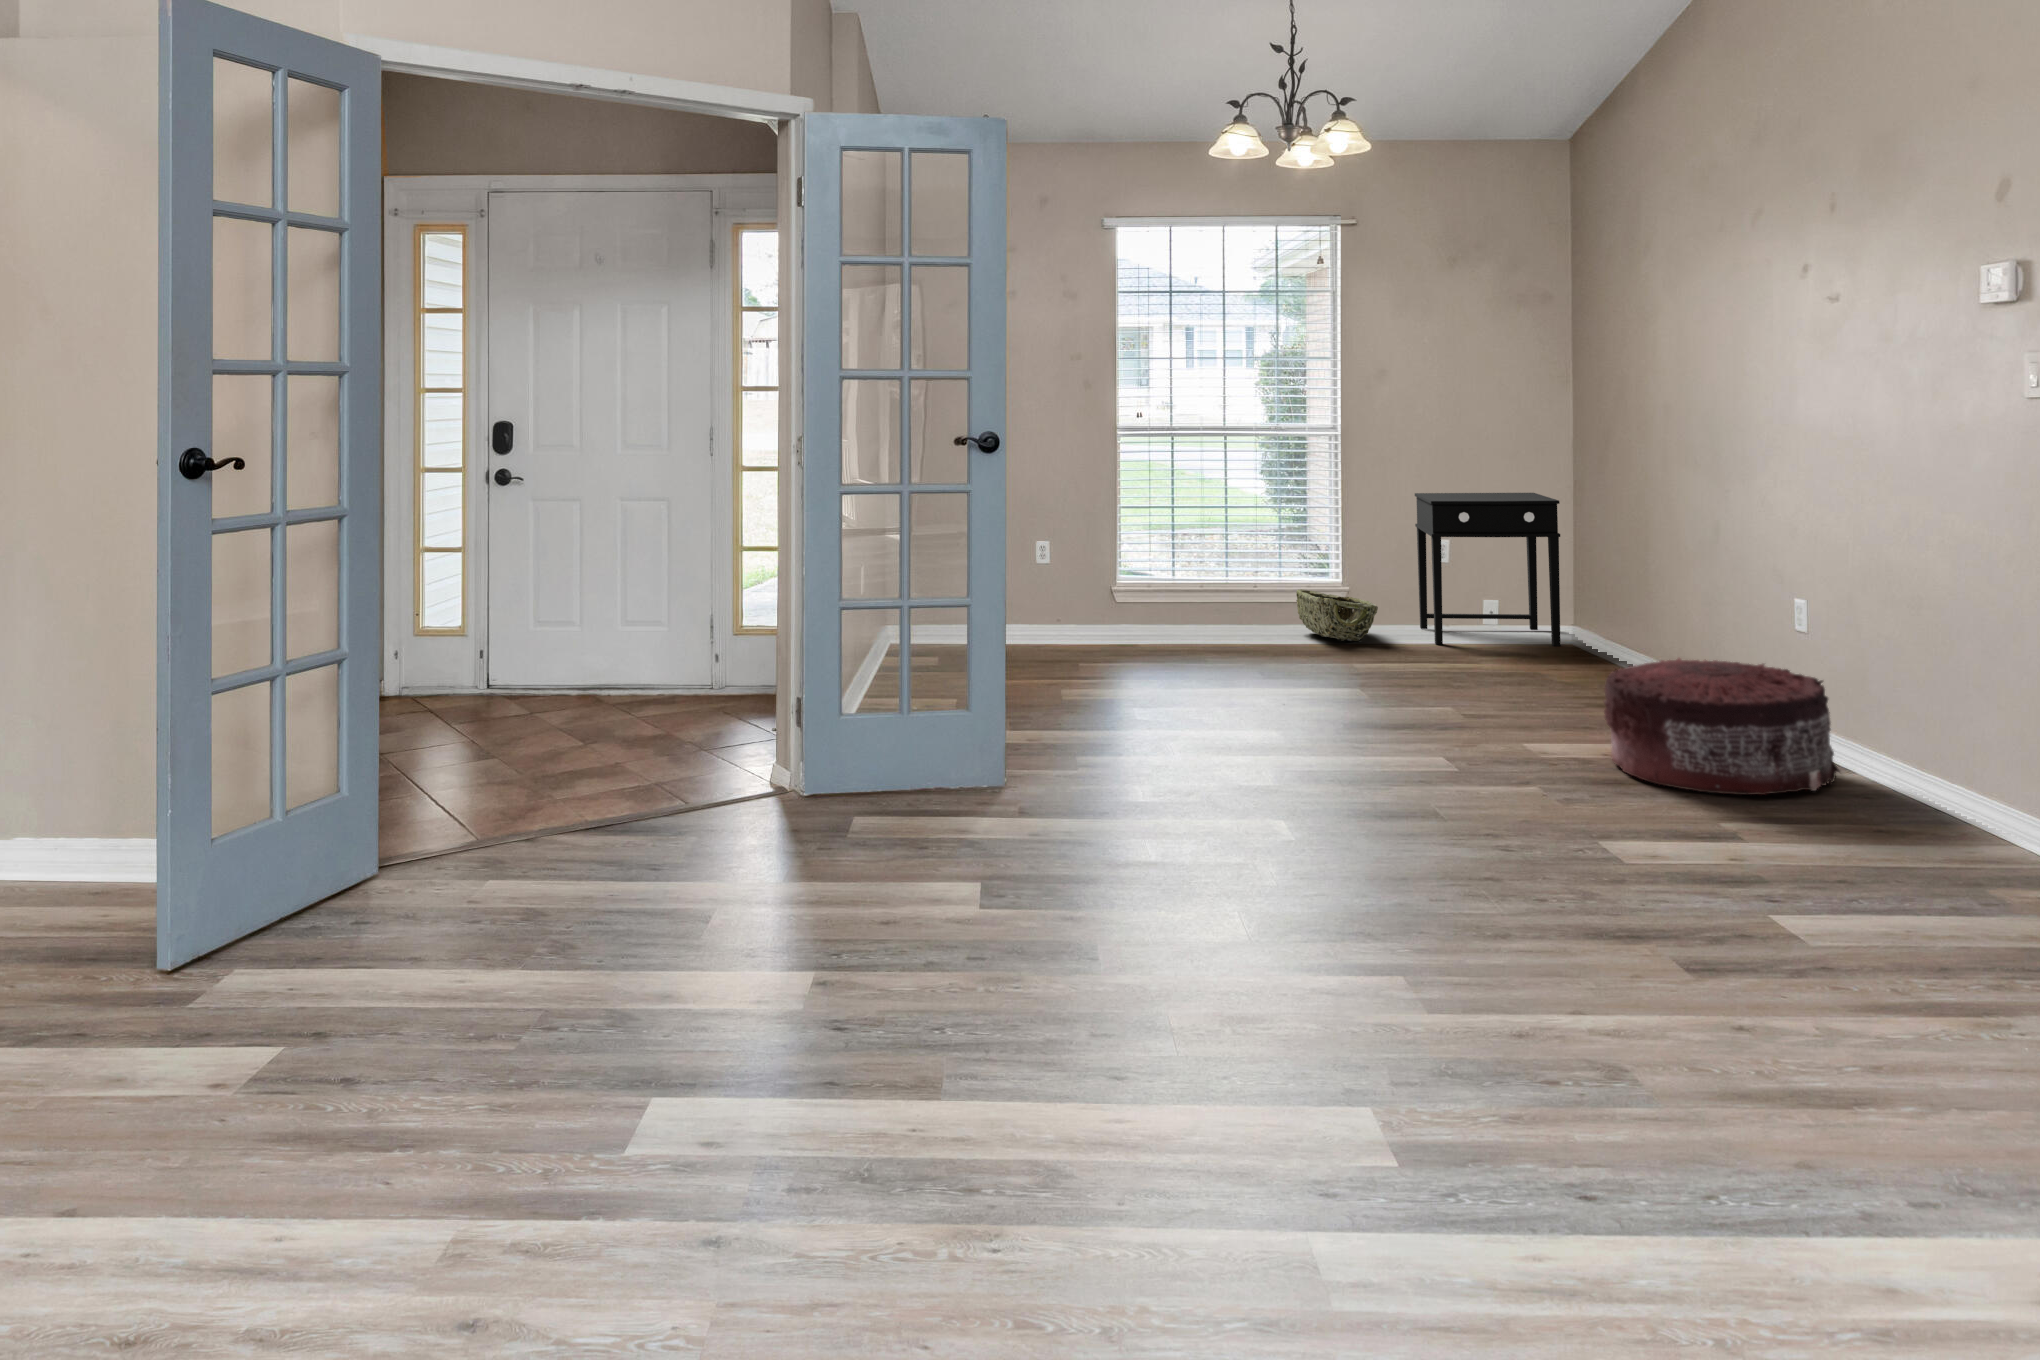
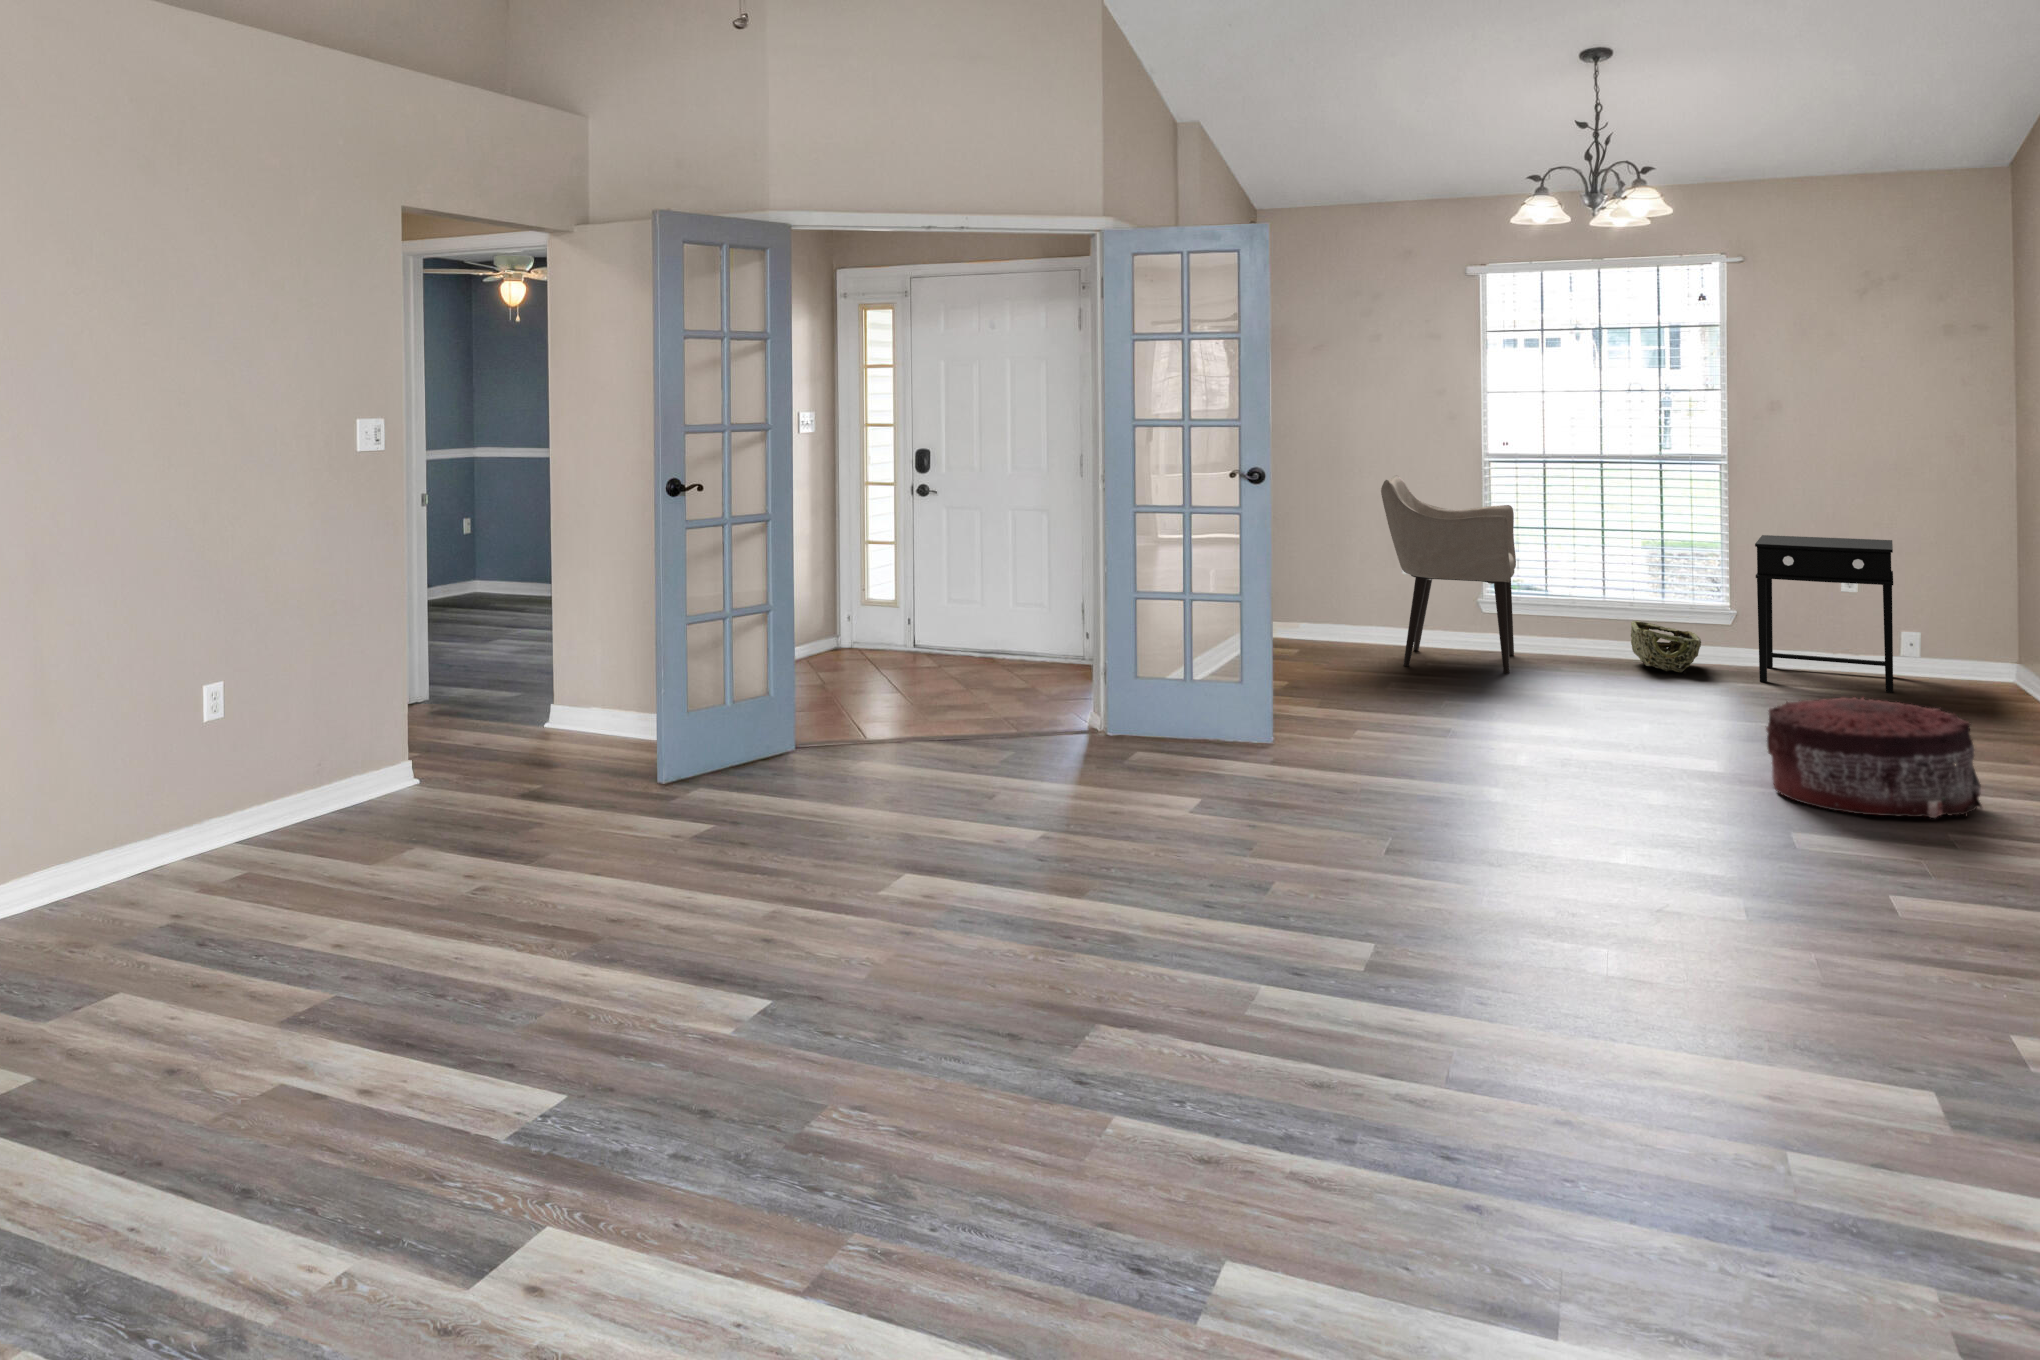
armchair: none [1050,443,1202,657] -> present [1381,475,1516,673]

